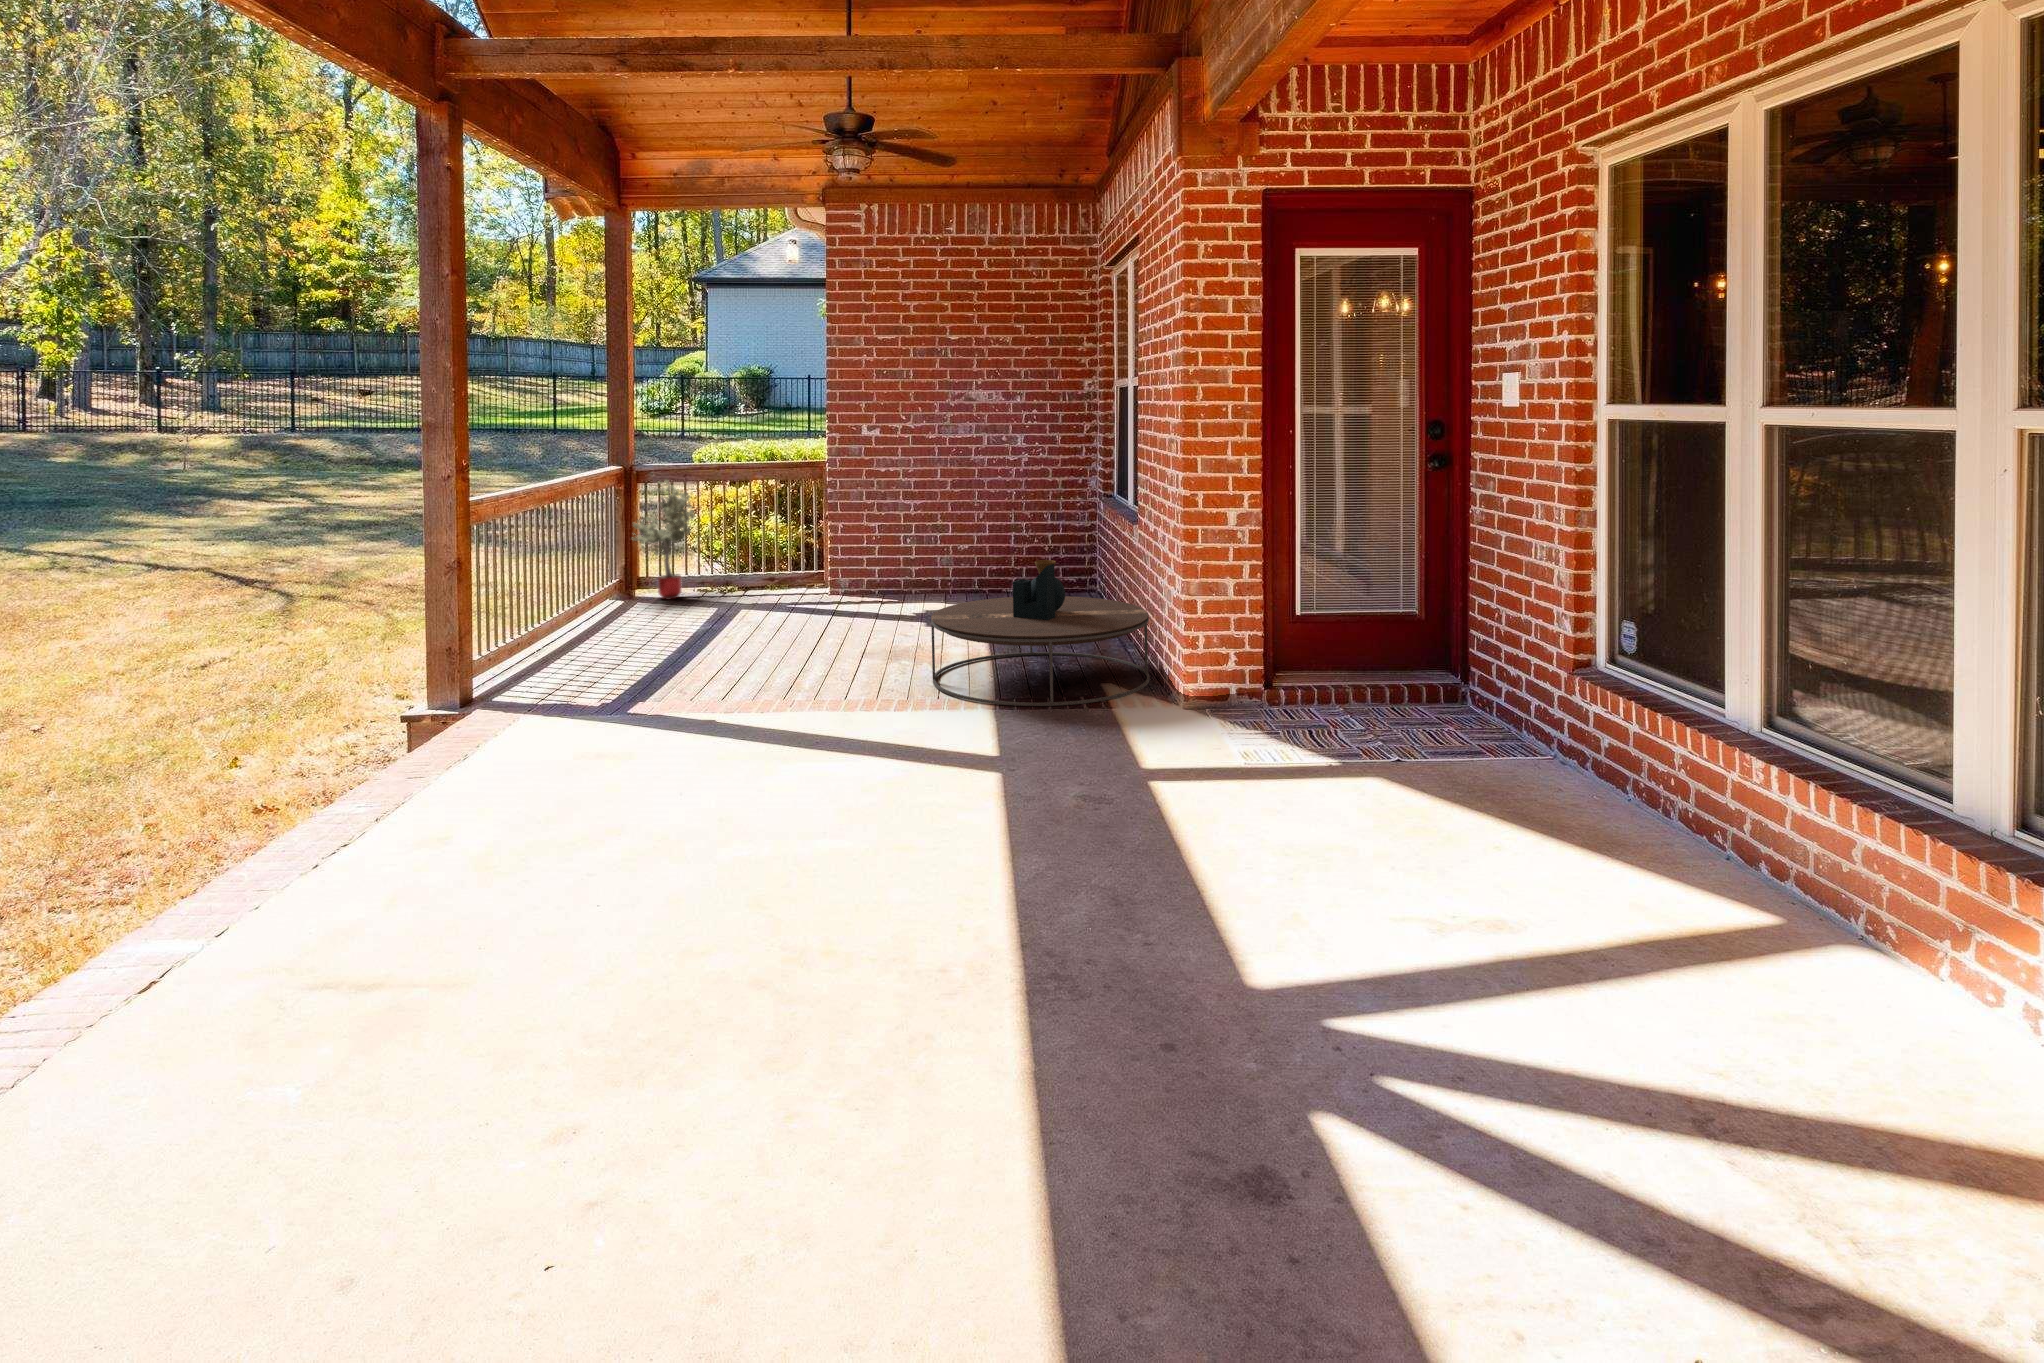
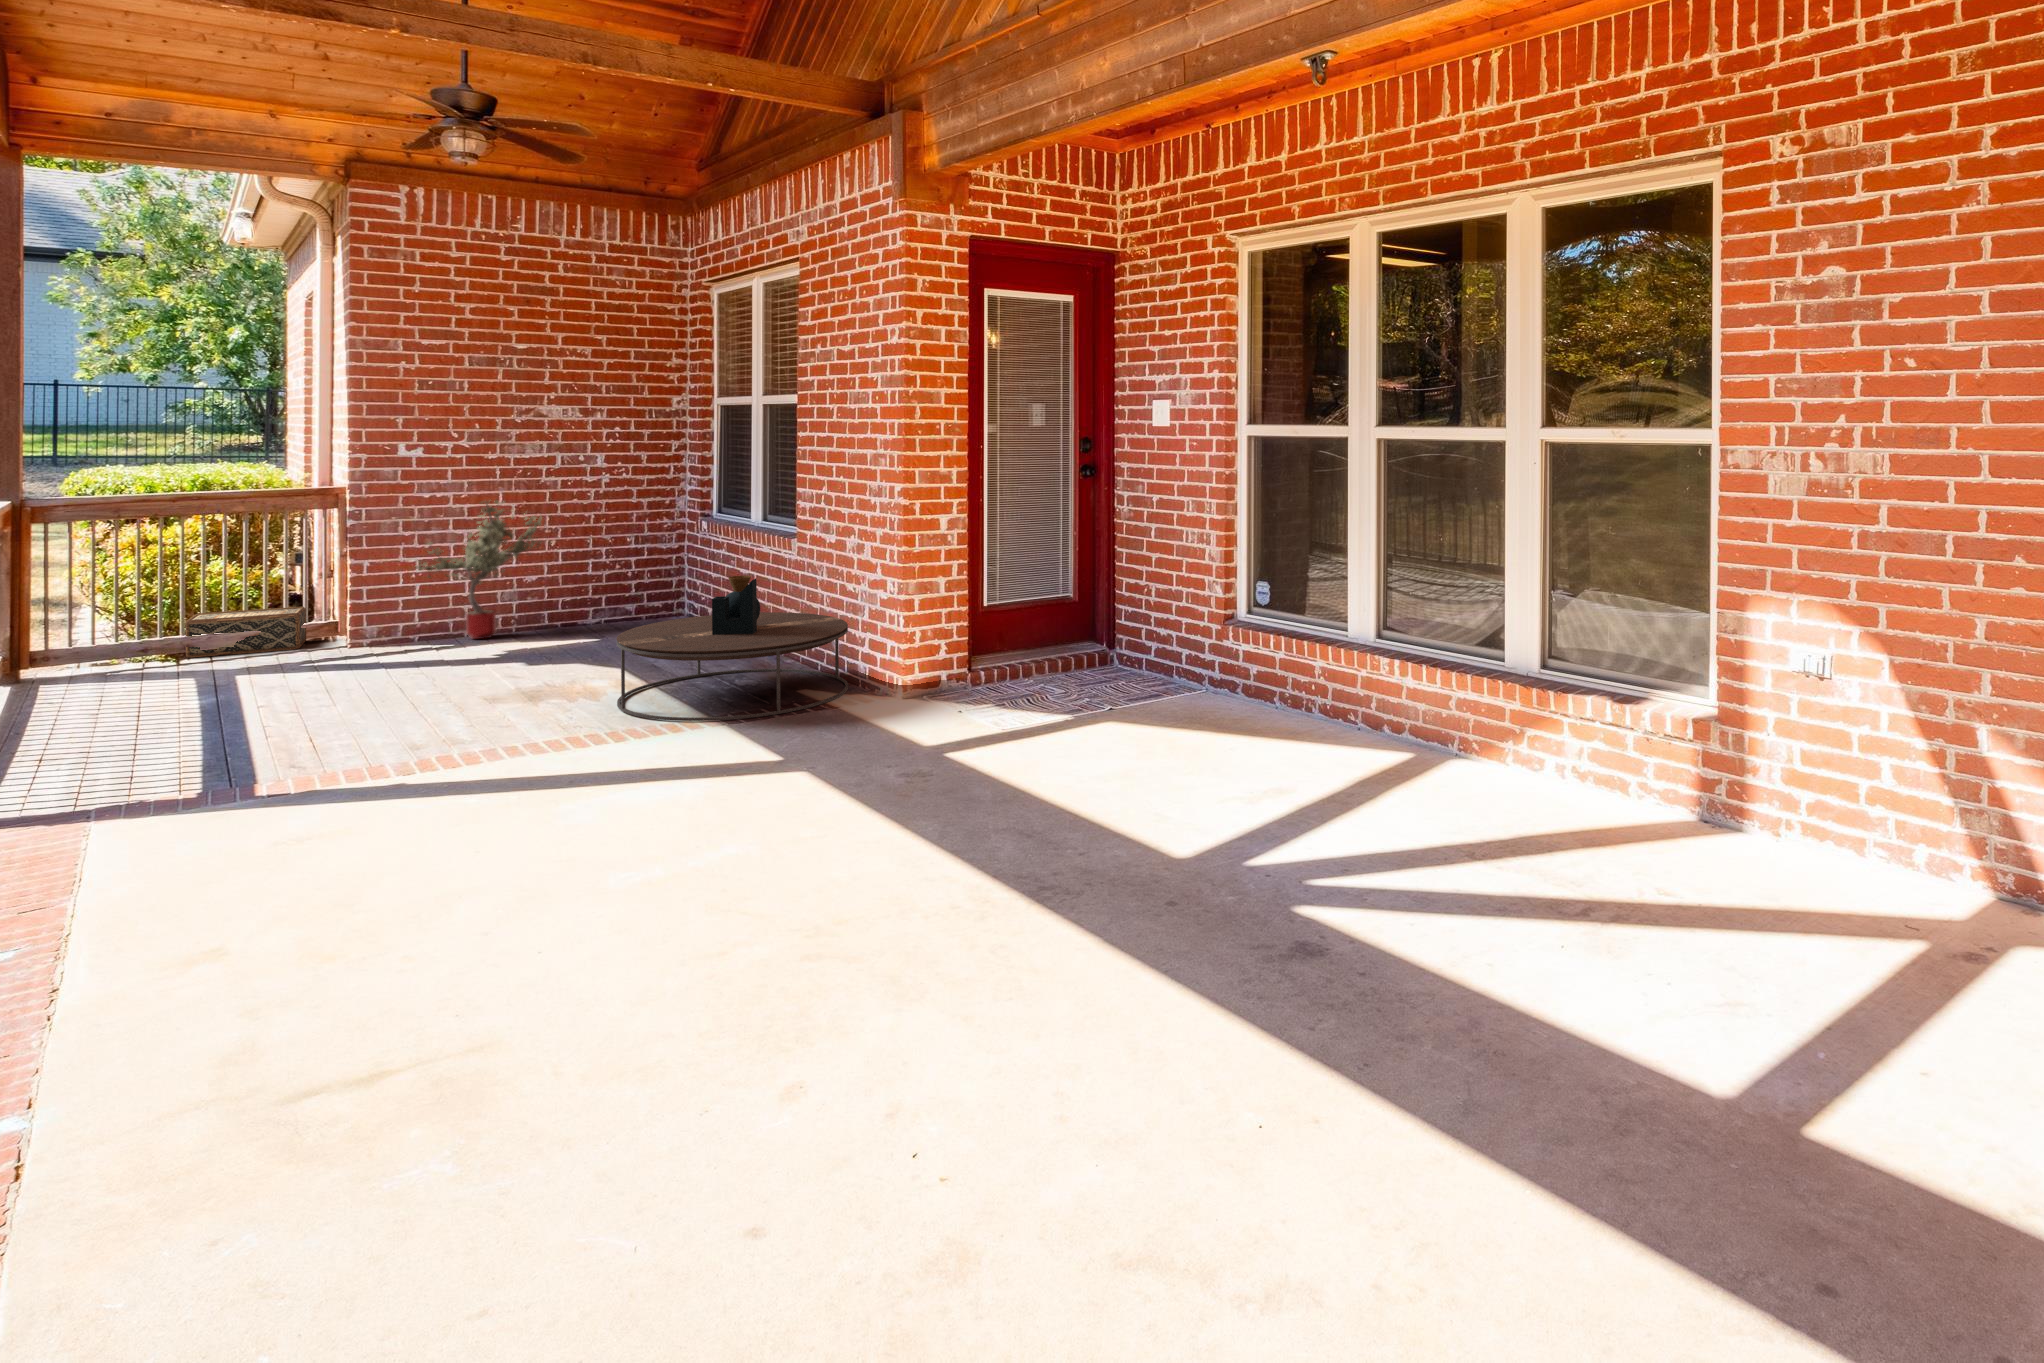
potted tree: present [633,480,694,599] -> present [416,500,541,639]
woven basket: none [726,558,808,592] -> present [185,607,306,658]

